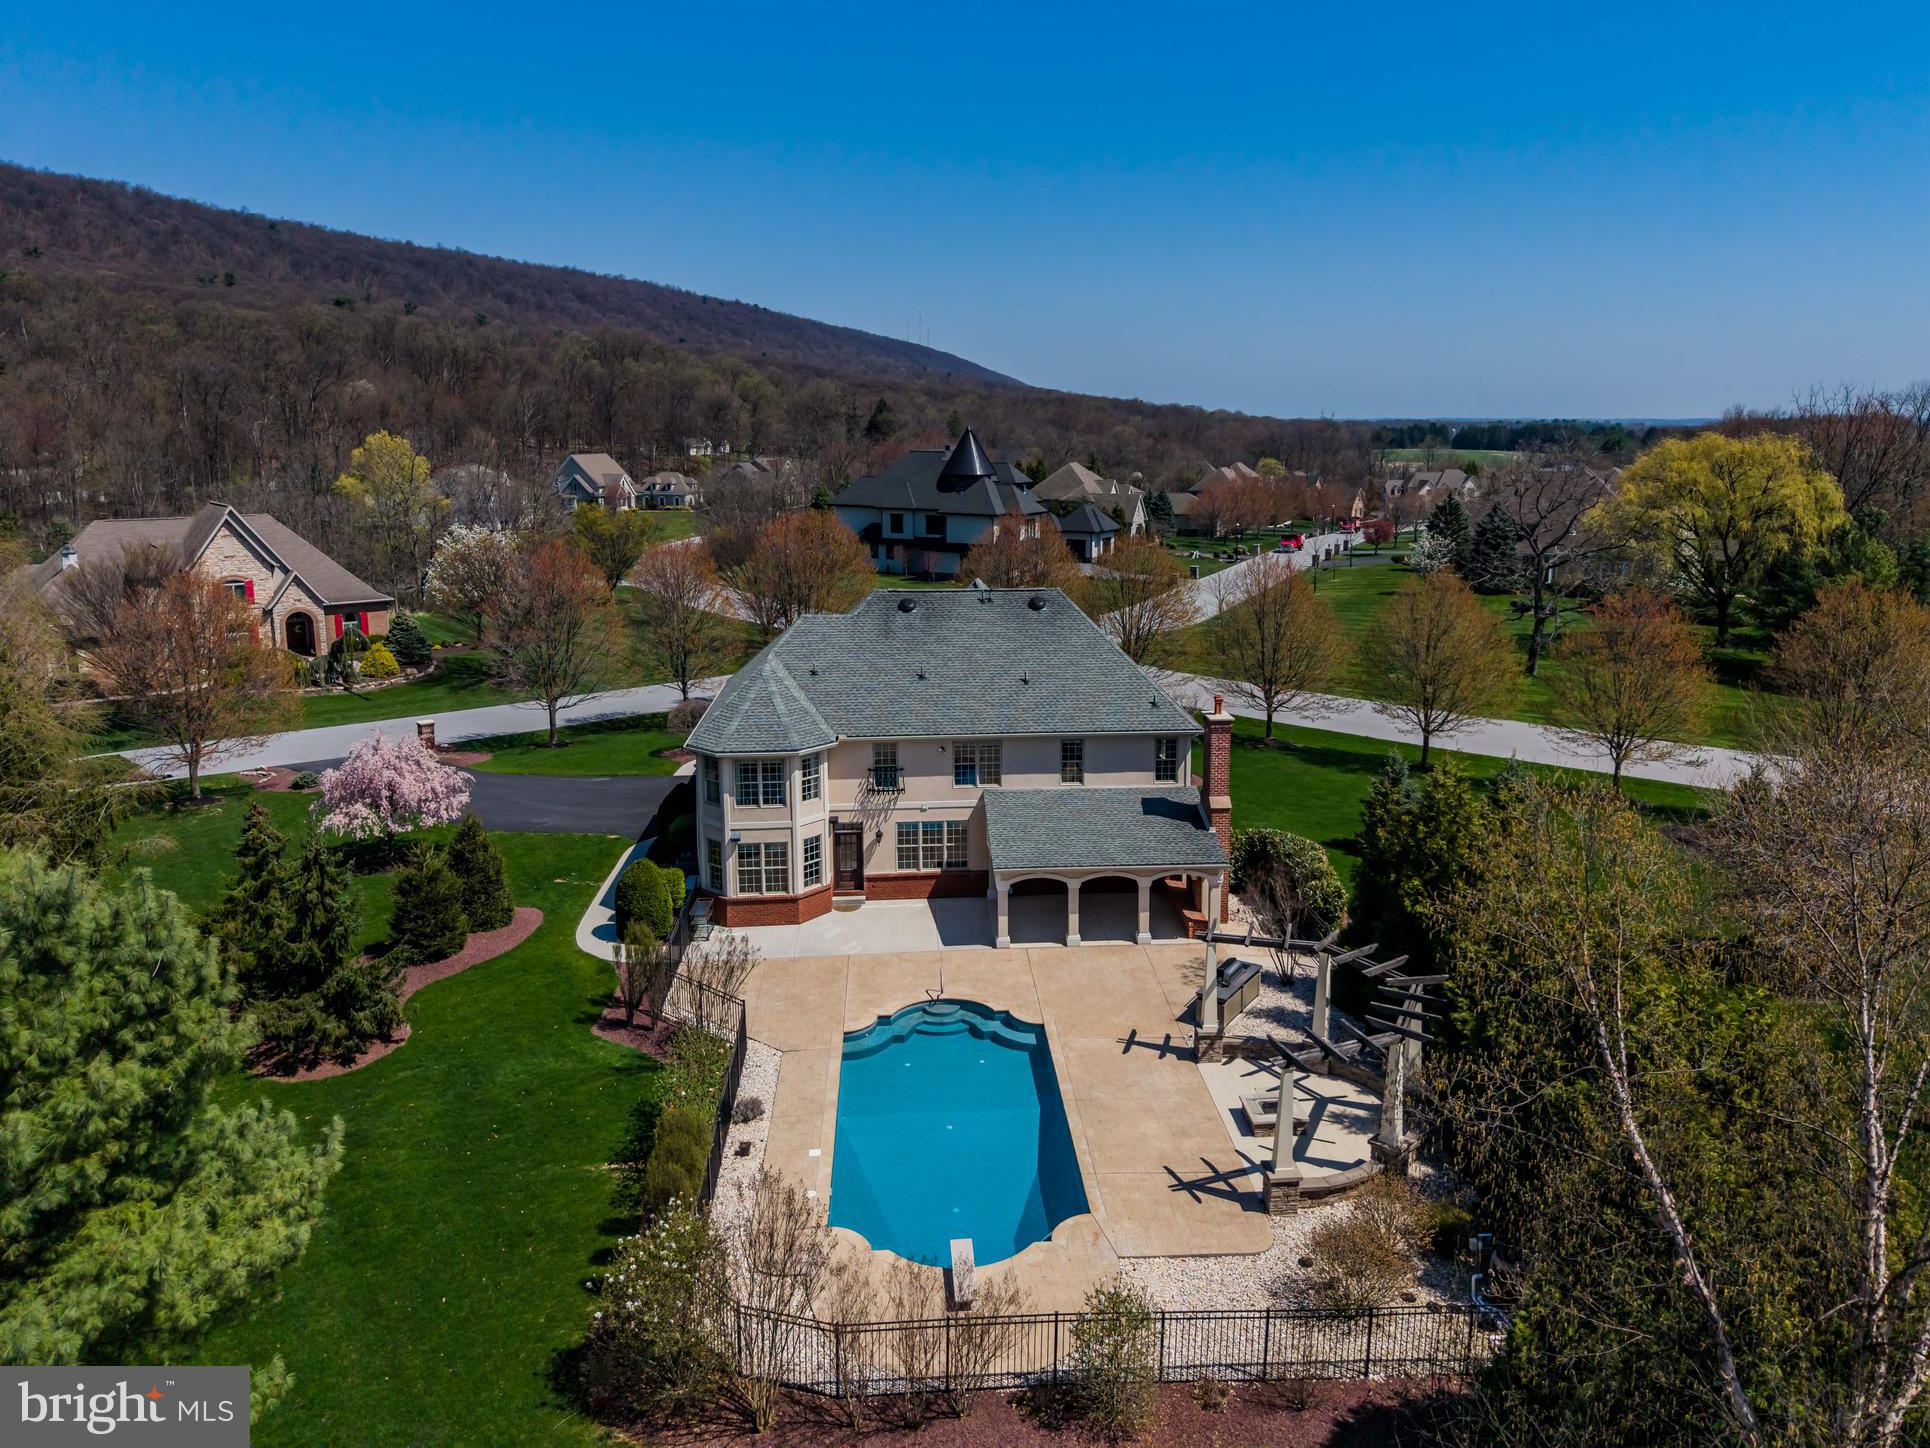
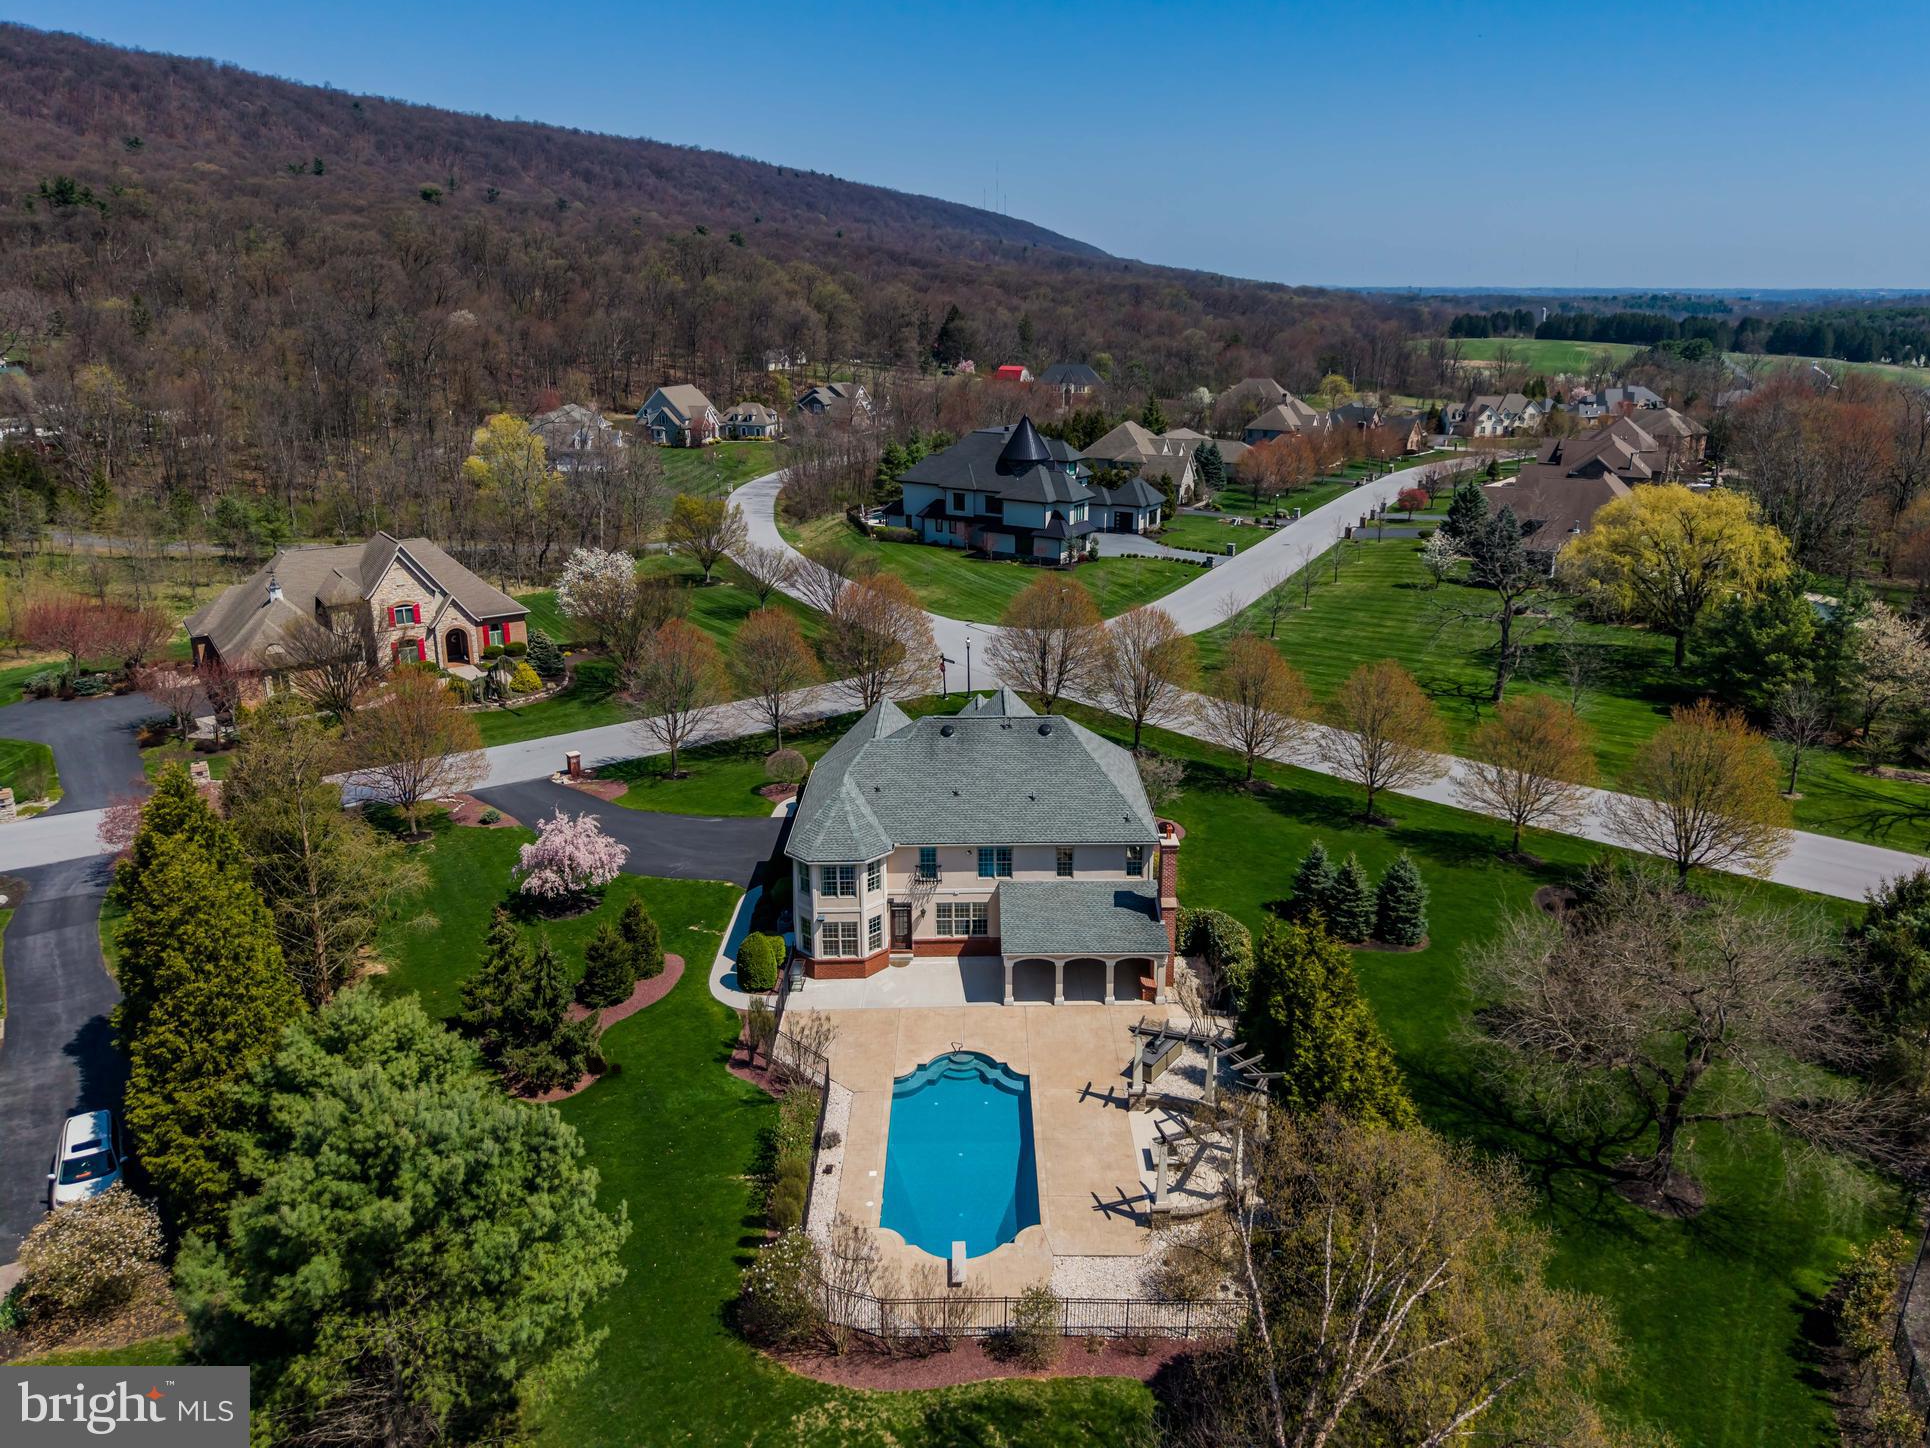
lounge chair: none [369,1000,430,1051] -> present [585,1050,622,1077]

